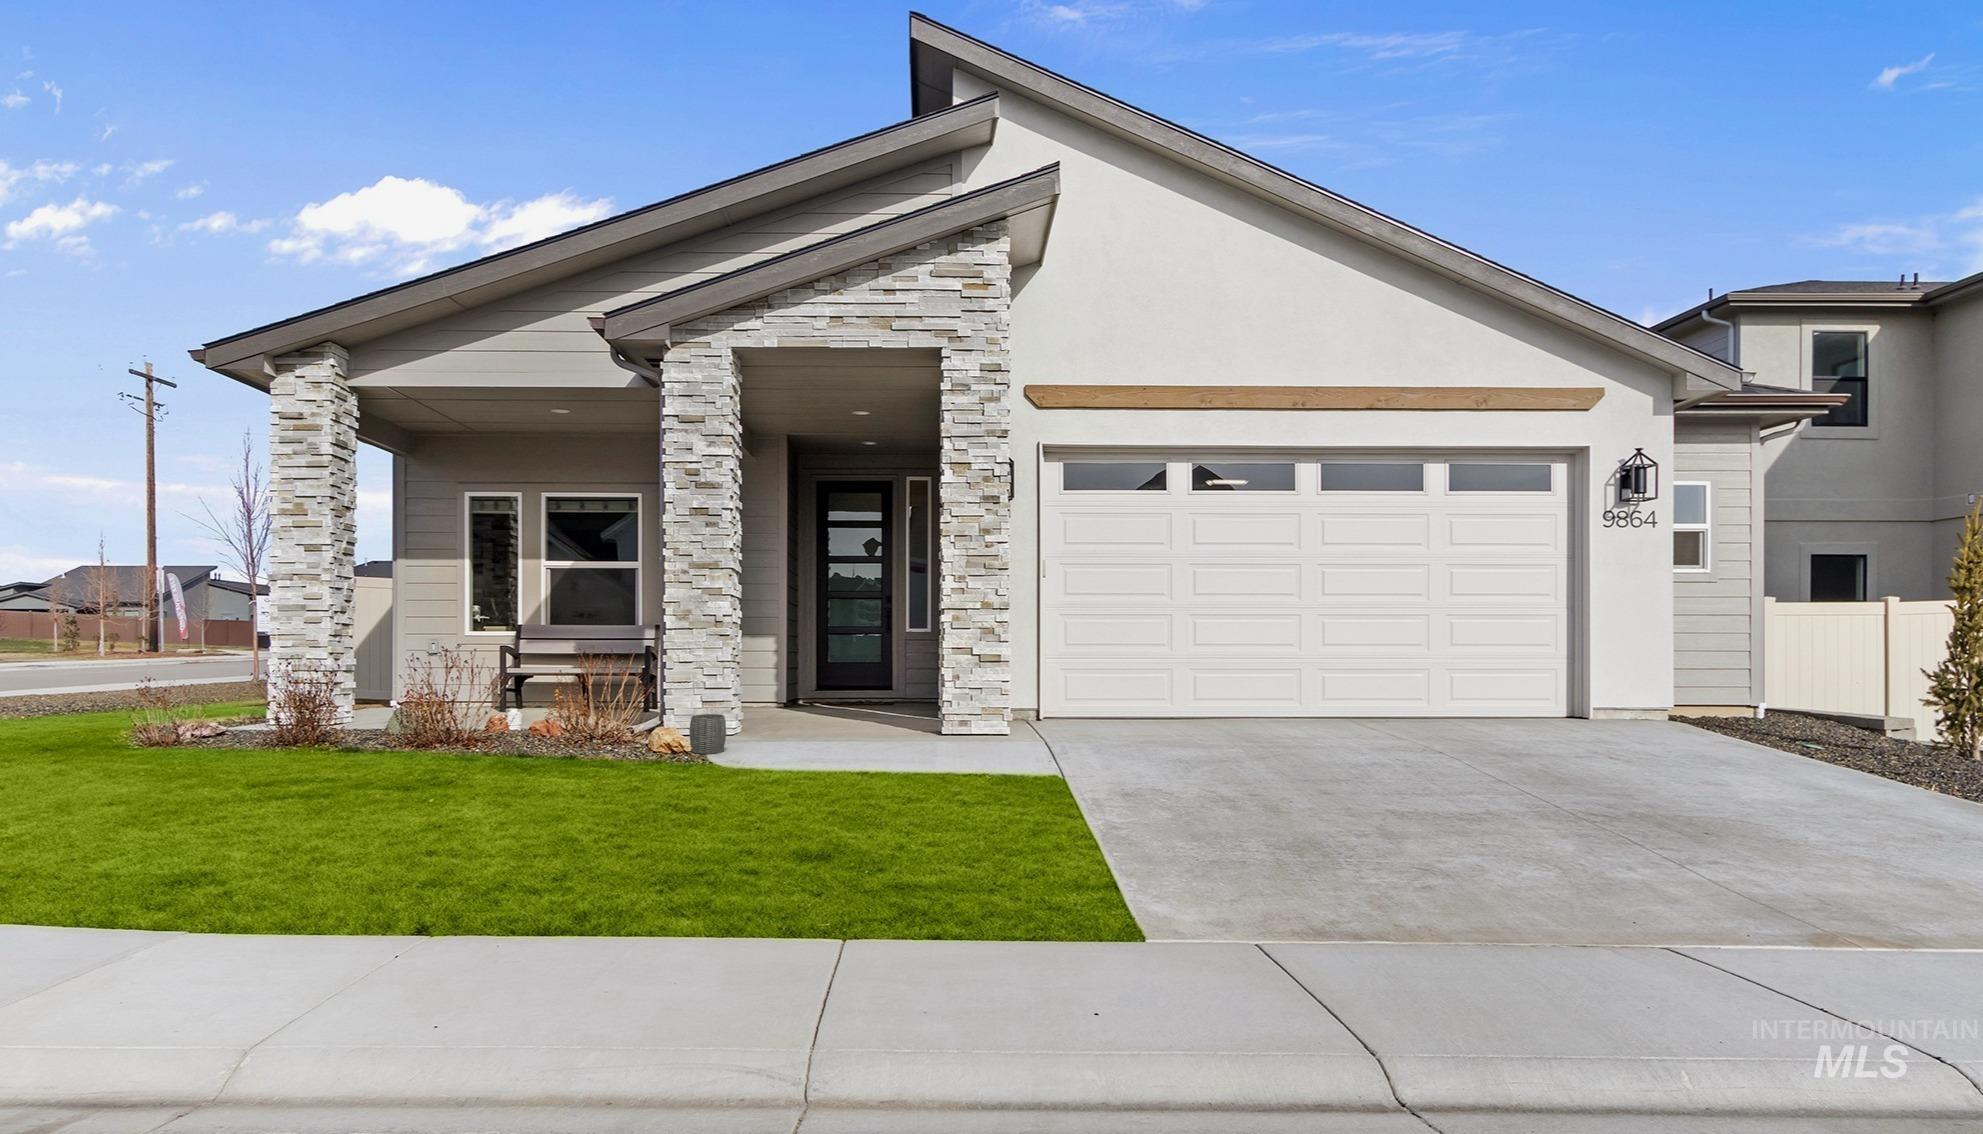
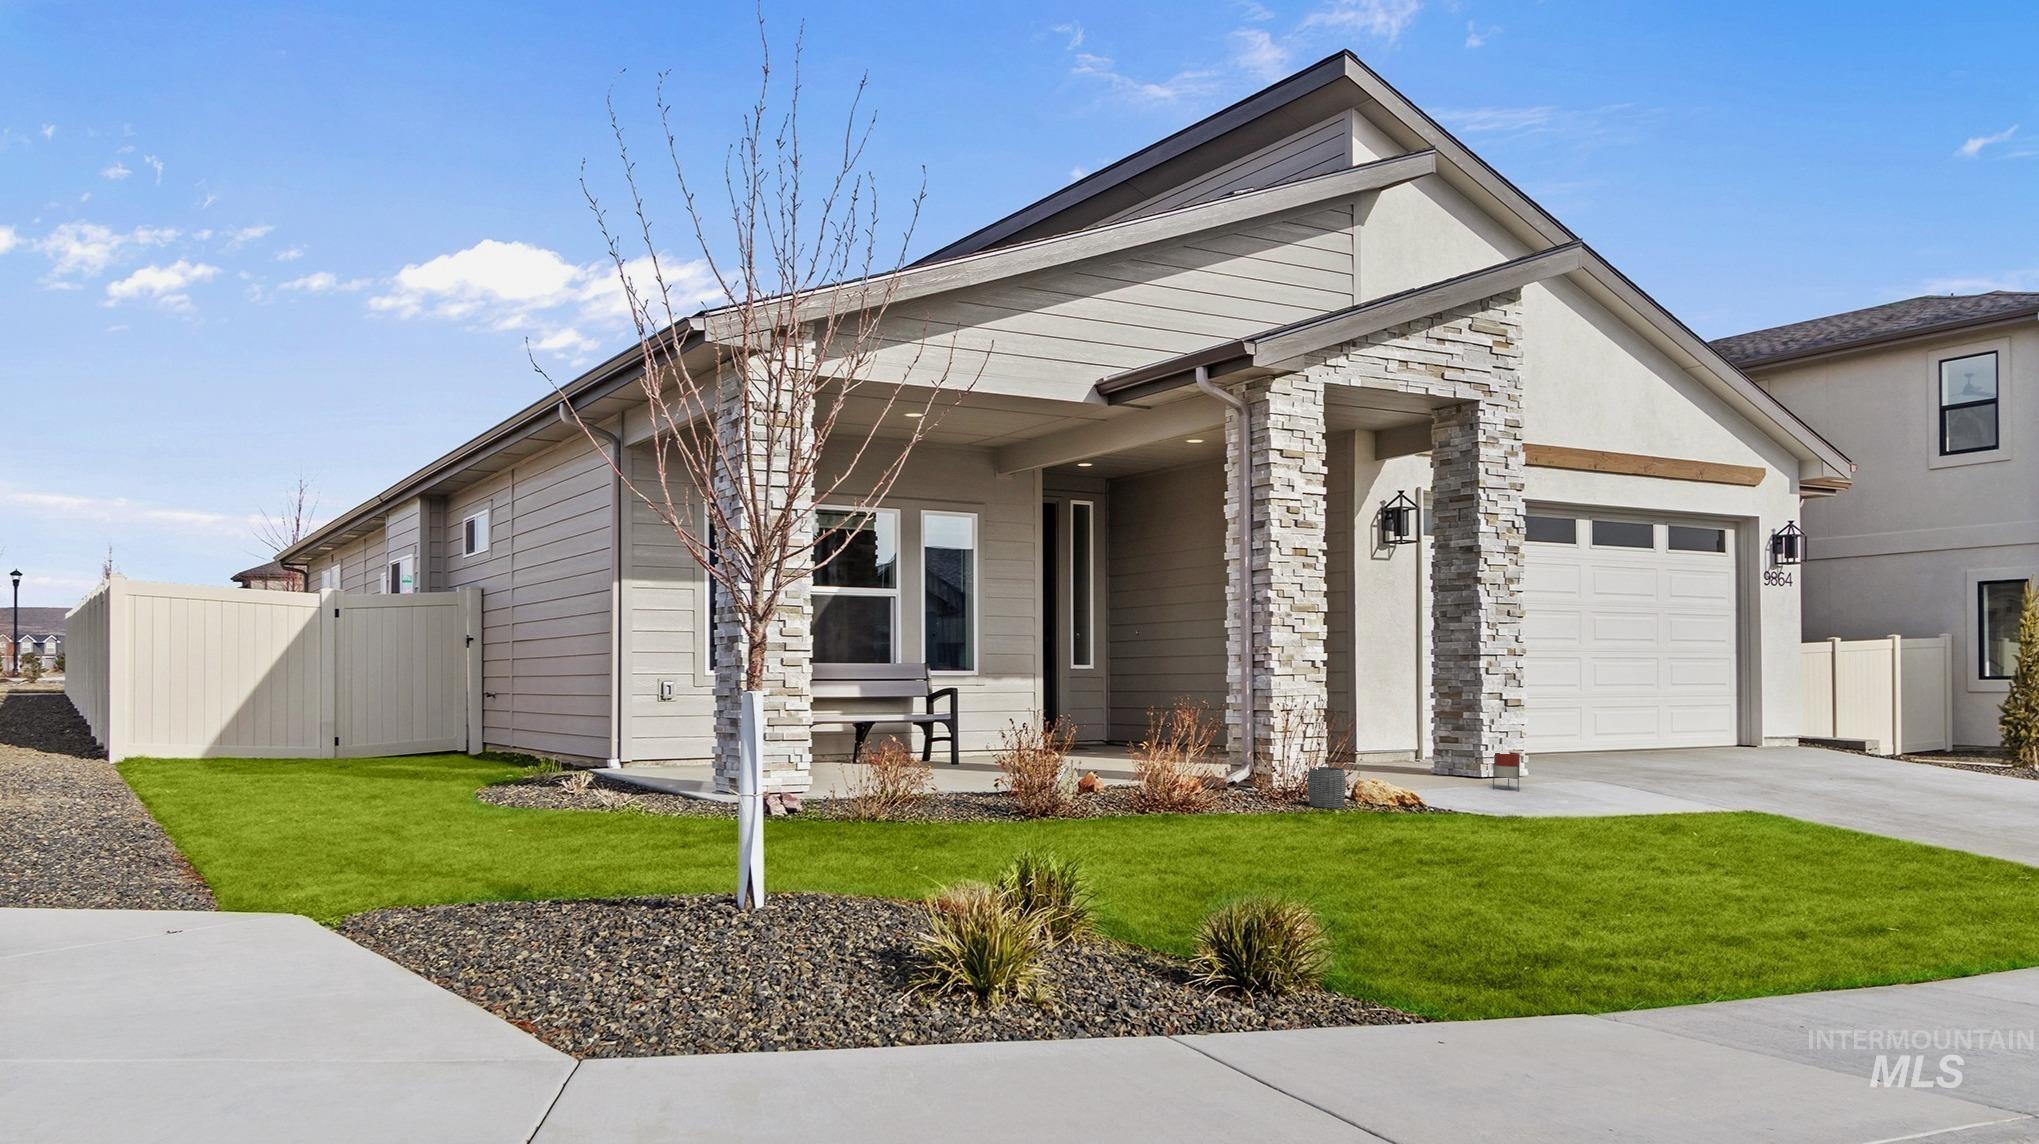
planter: none [971,709,997,751] -> present [1493,752,1520,791]

